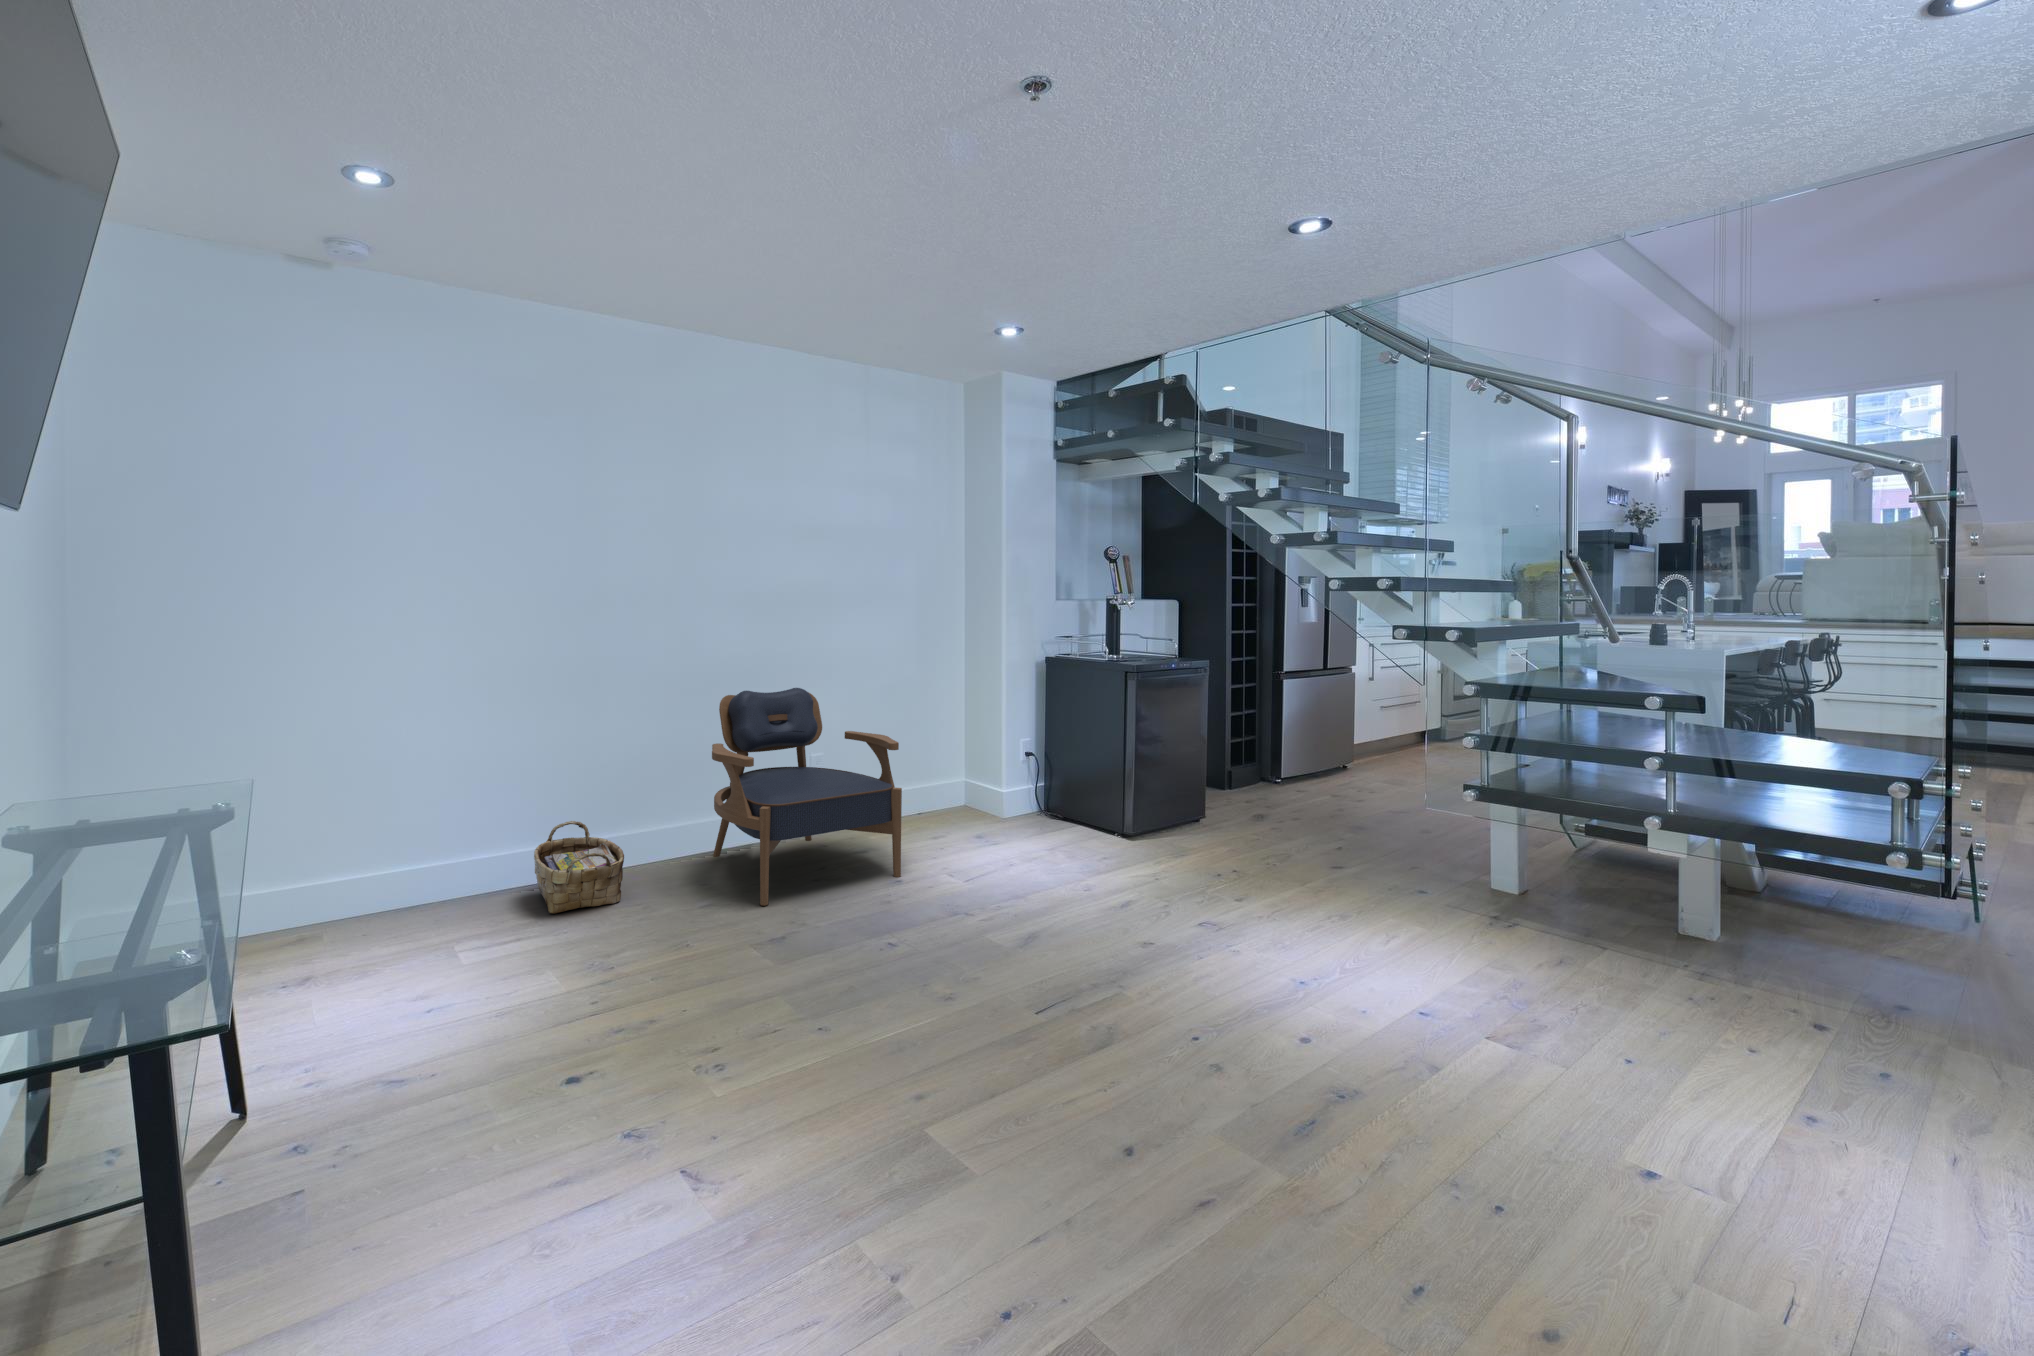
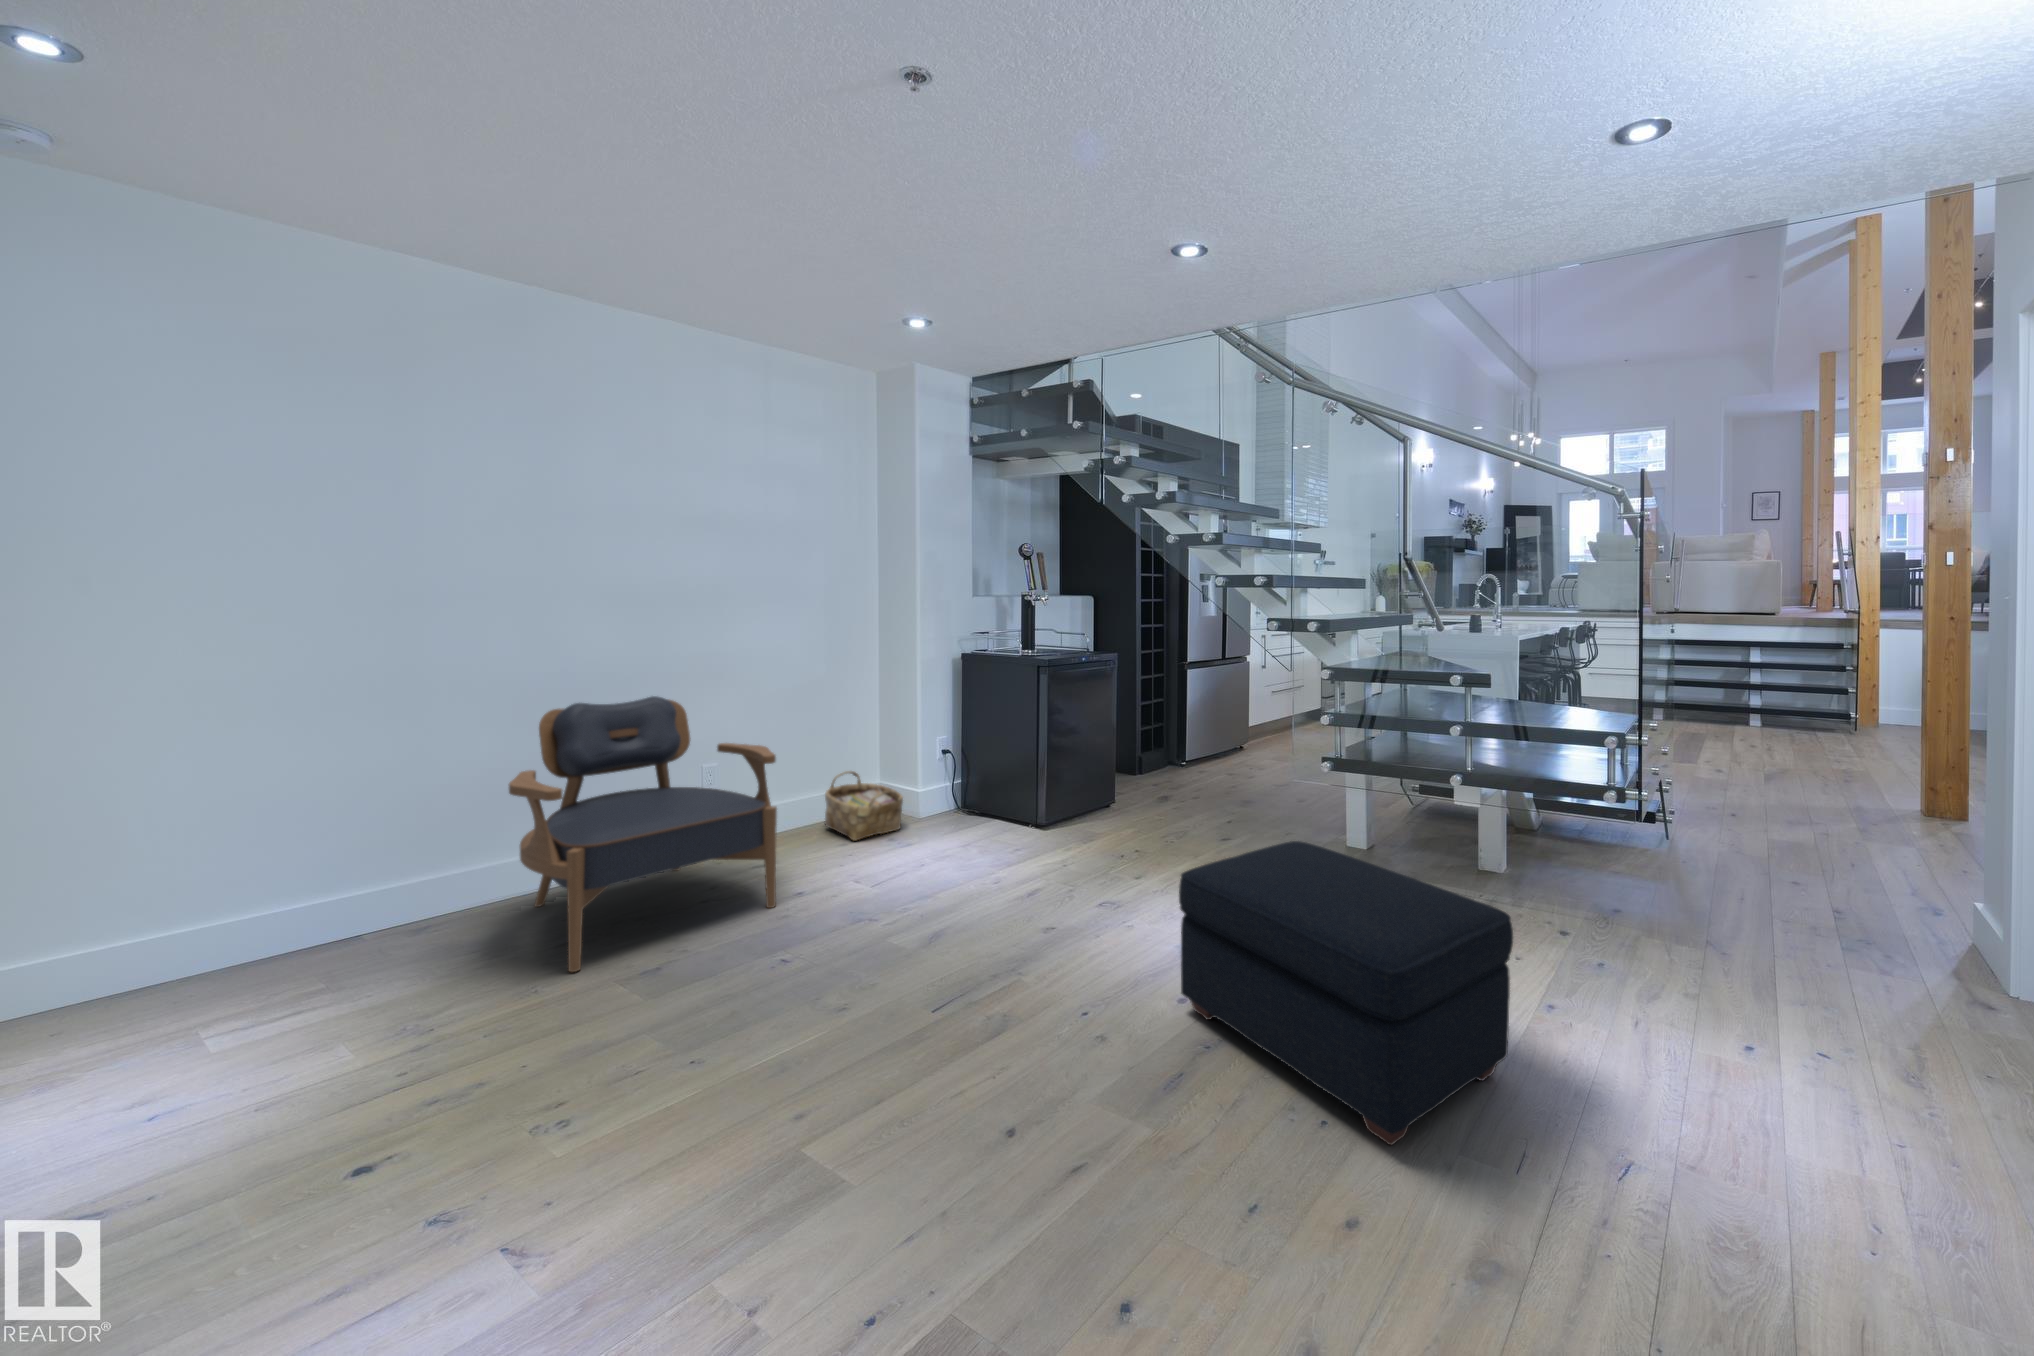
woven basket: present [534,821,624,914] -> present [825,771,903,841]
ottoman: none [1299,854,1683,1130] -> present [1179,841,1513,1146]

